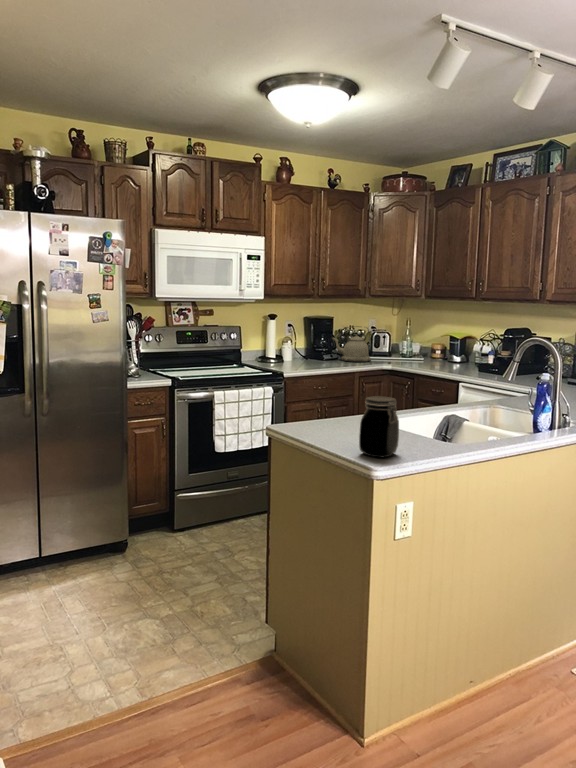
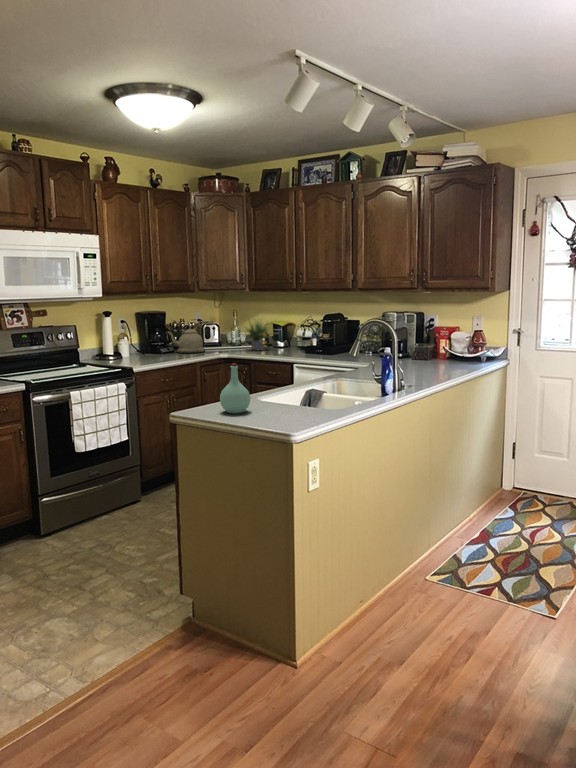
potted plant: none [407,319,452,365] -> present [243,319,271,350]
bottle: none [319,378,353,435] -> present [220,363,251,413]
jar: present [359,396,399,458] -> none [270,374,300,425]

